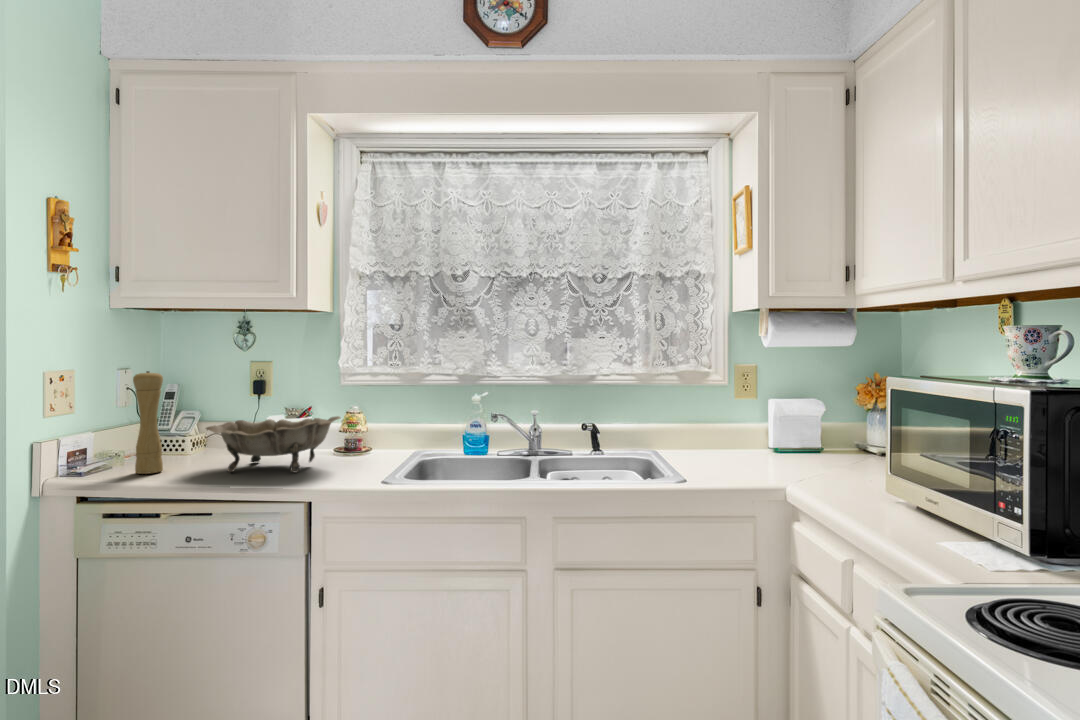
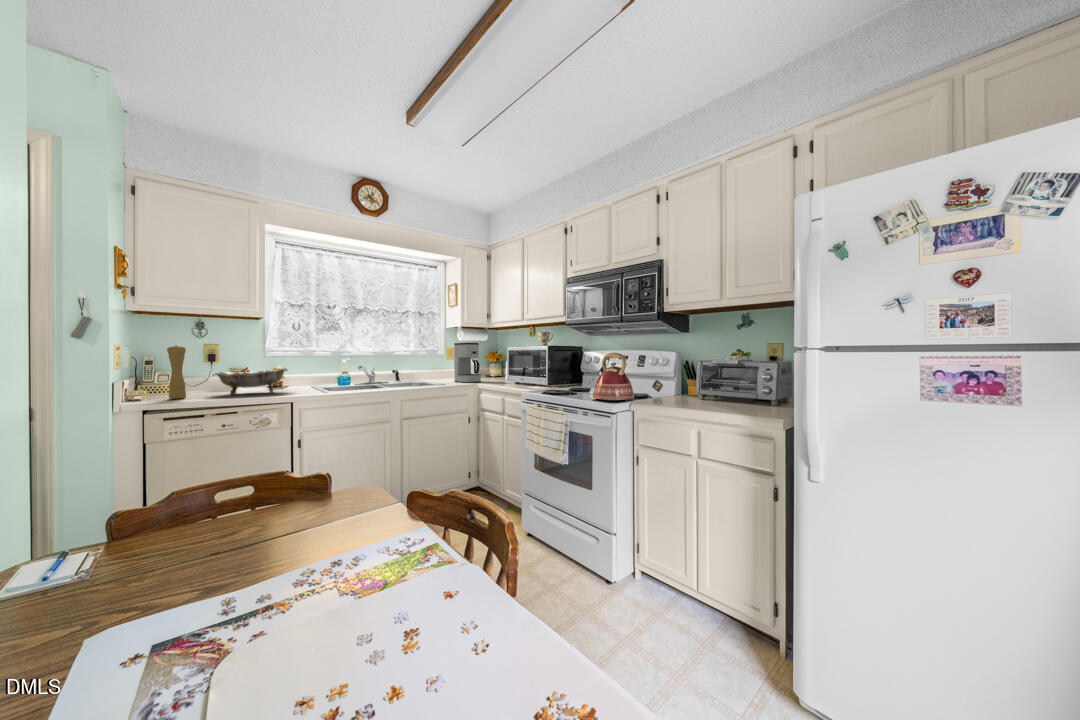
coffee maker: none [738,356,815,476] -> present [454,343,481,383]

